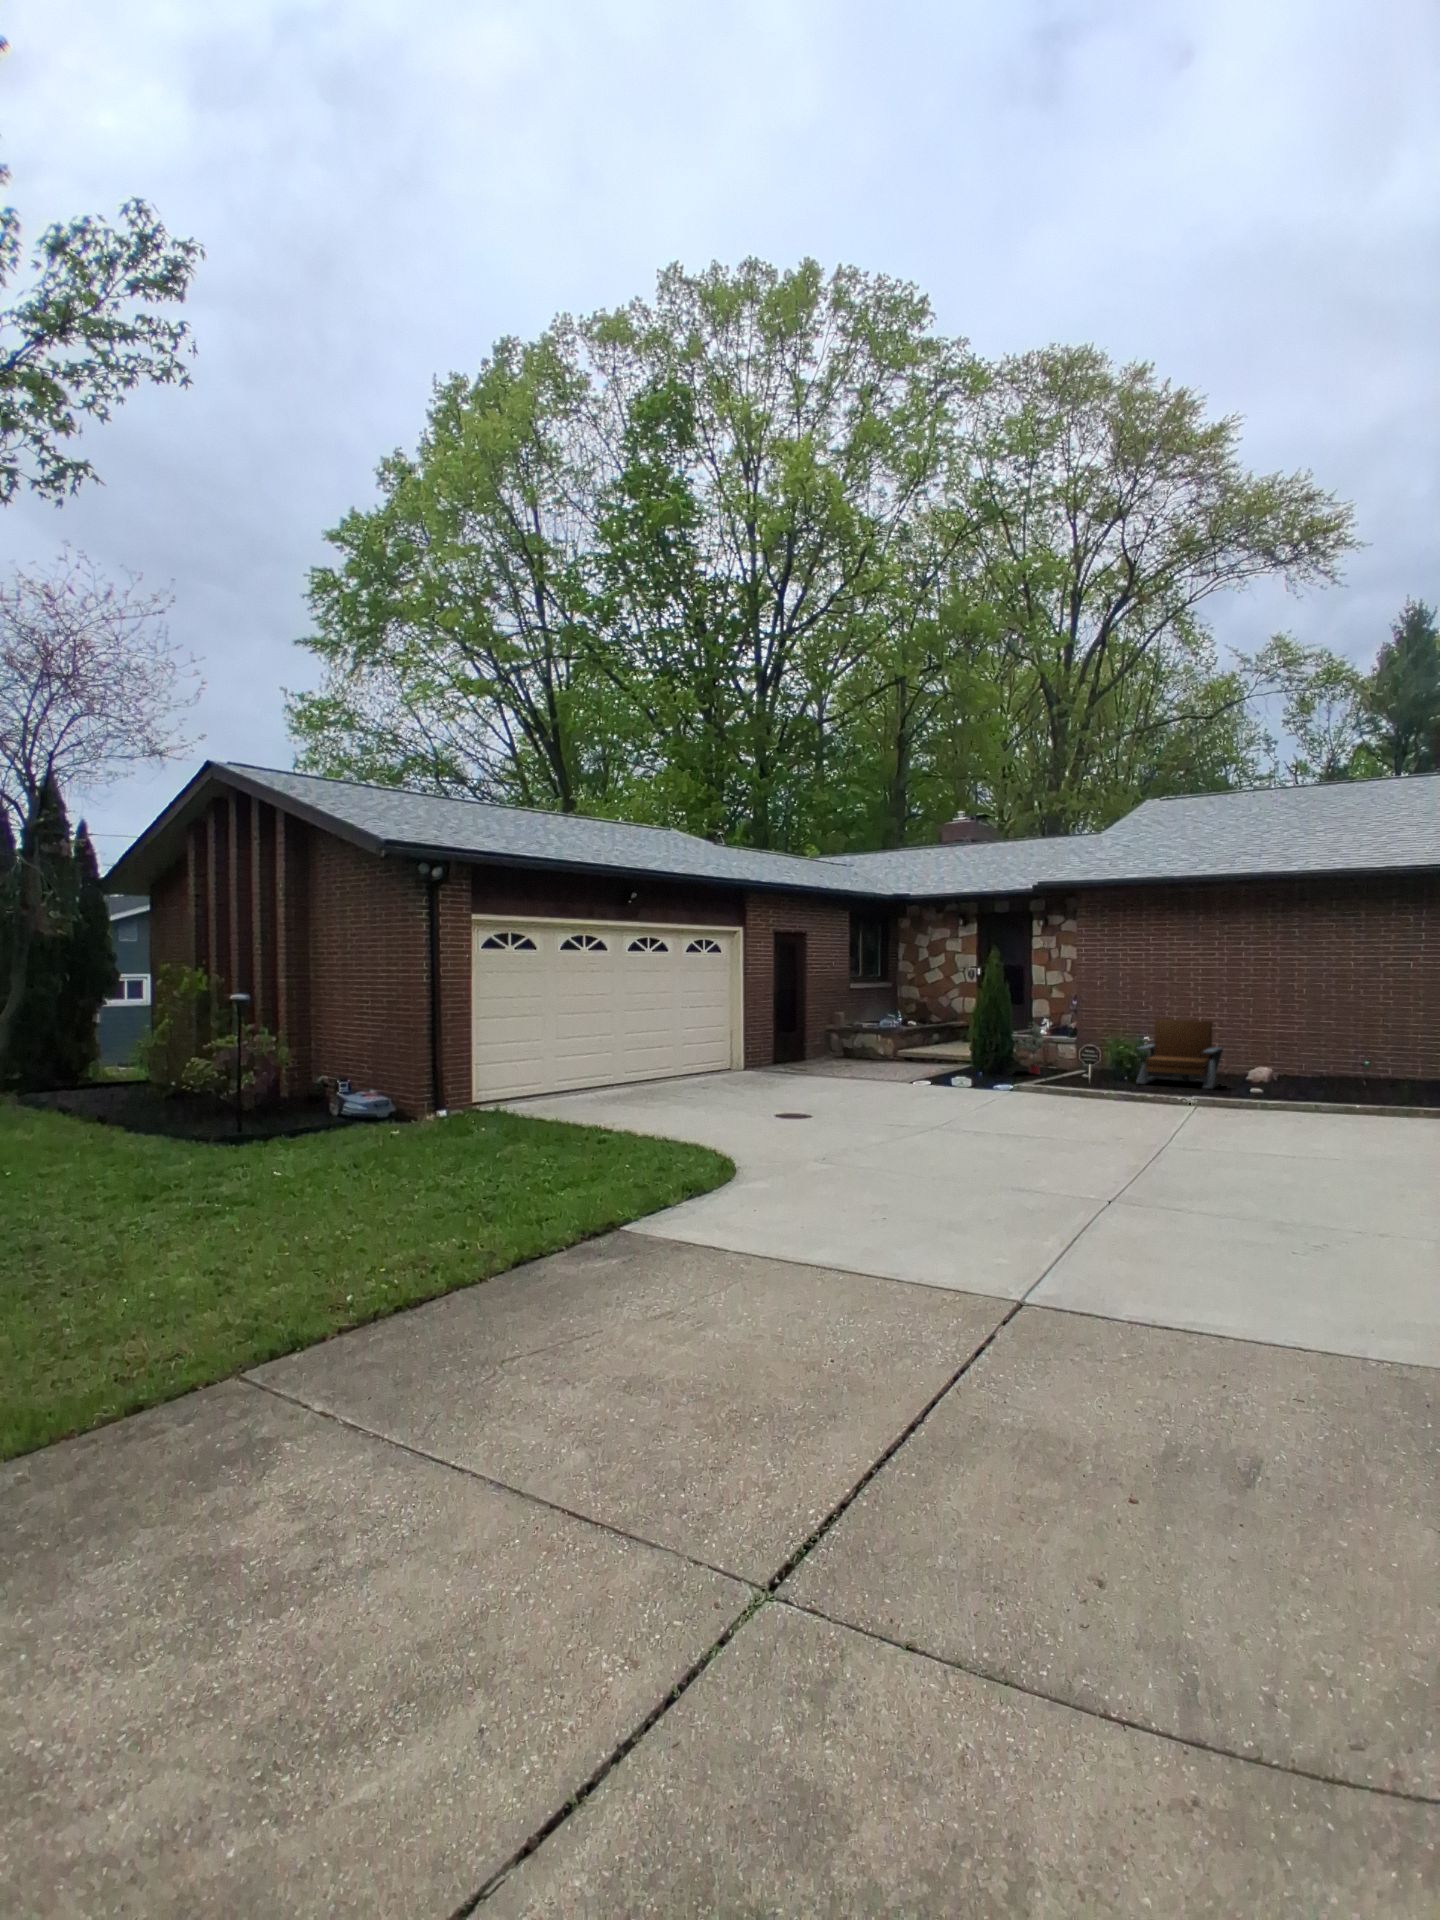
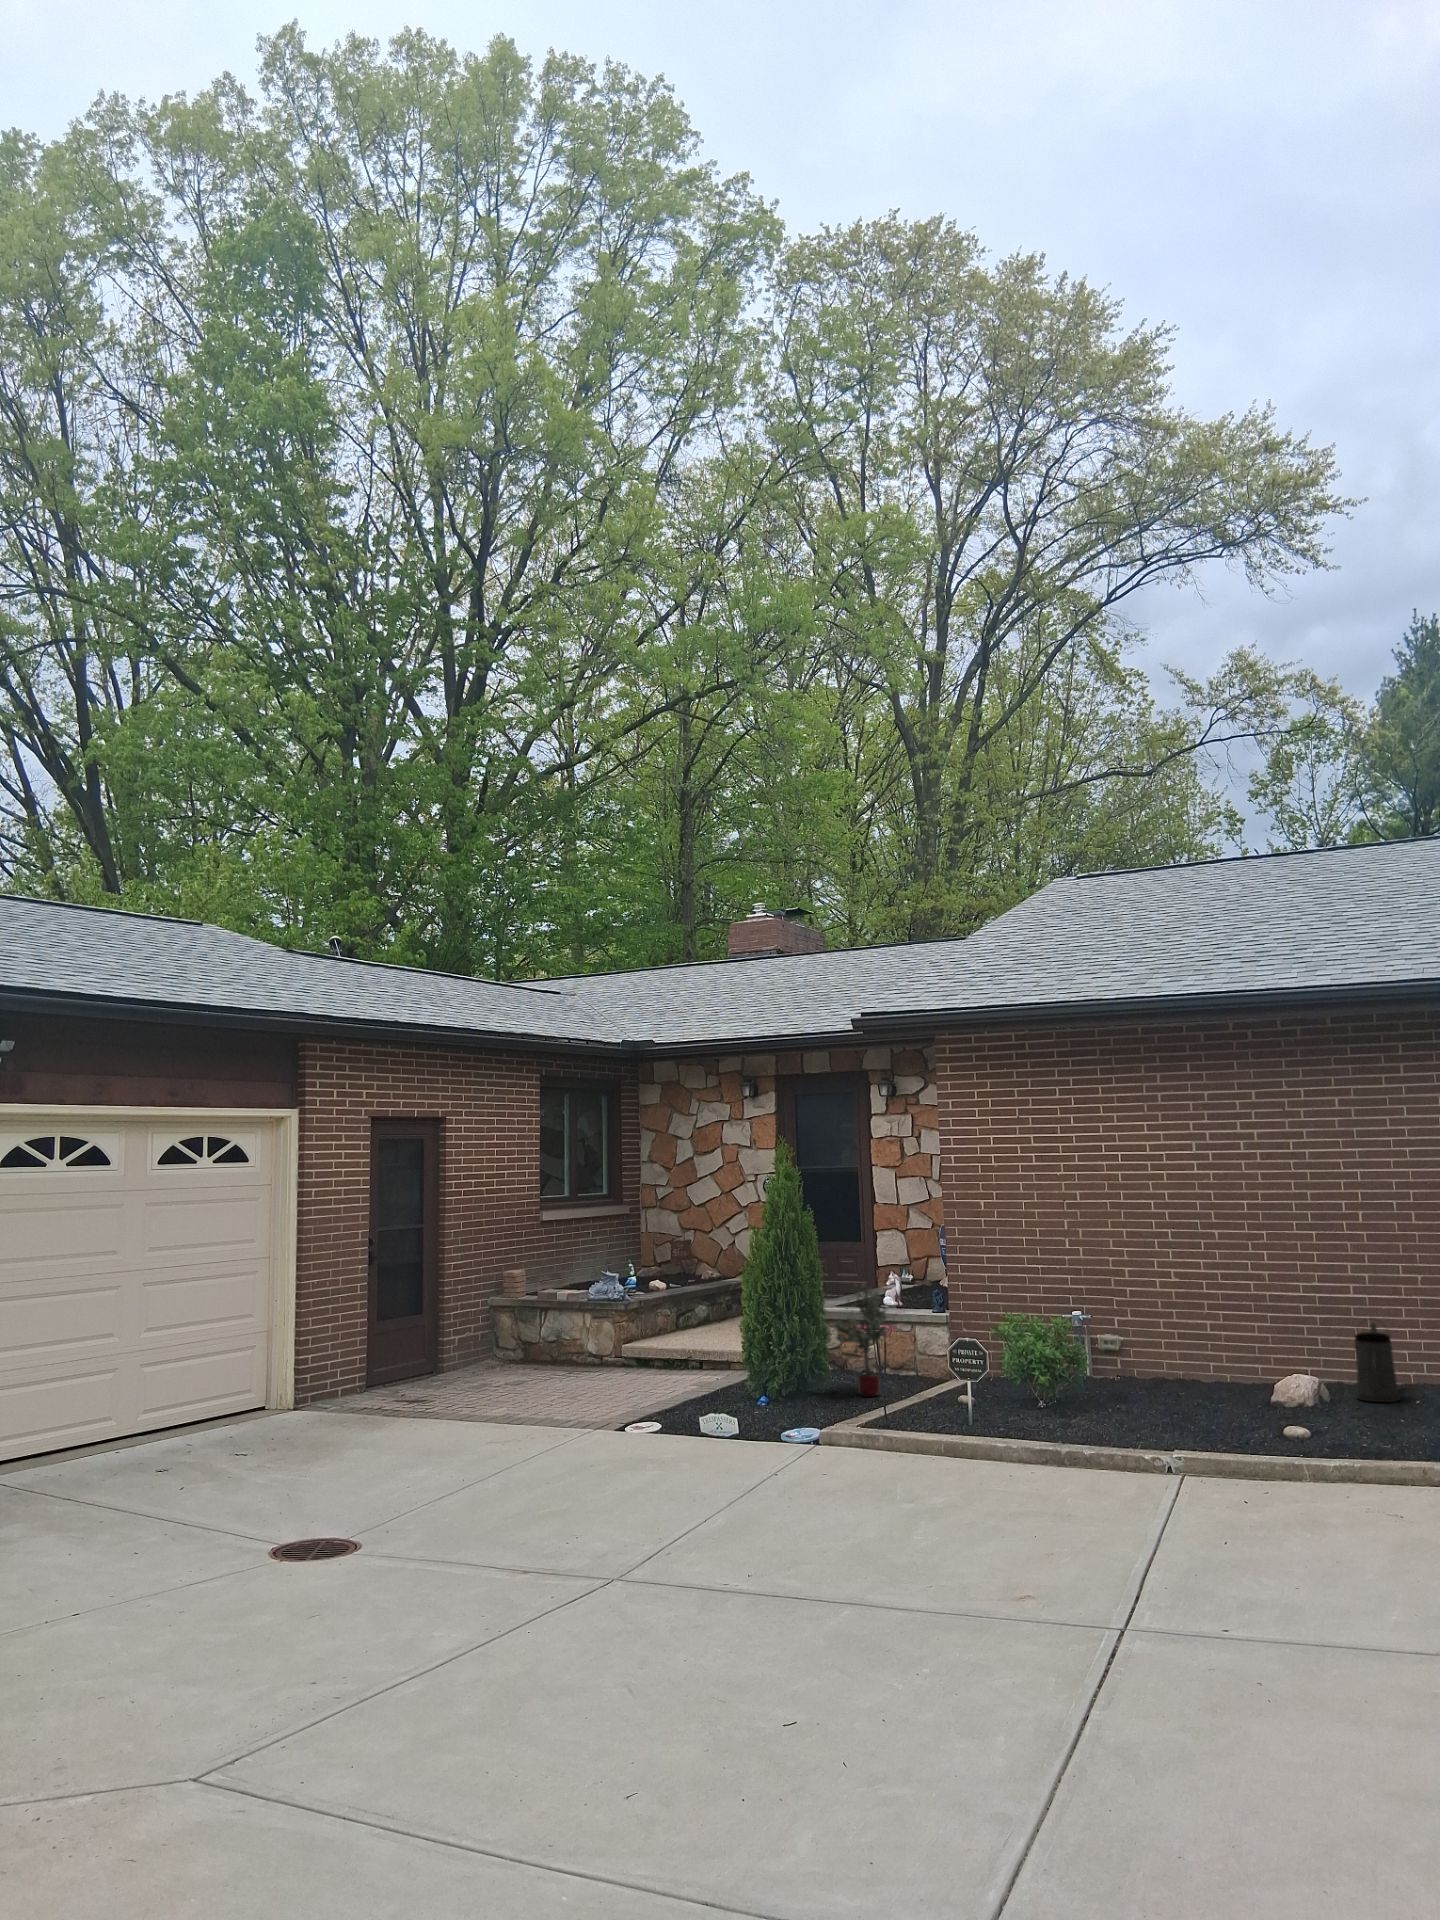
lounge chair: present [1136,1019,1223,1089] -> none [1061,1272,1237,1425]
watering can: none [1284,1044,1306,1082] -> present [1355,1319,1401,1402]

